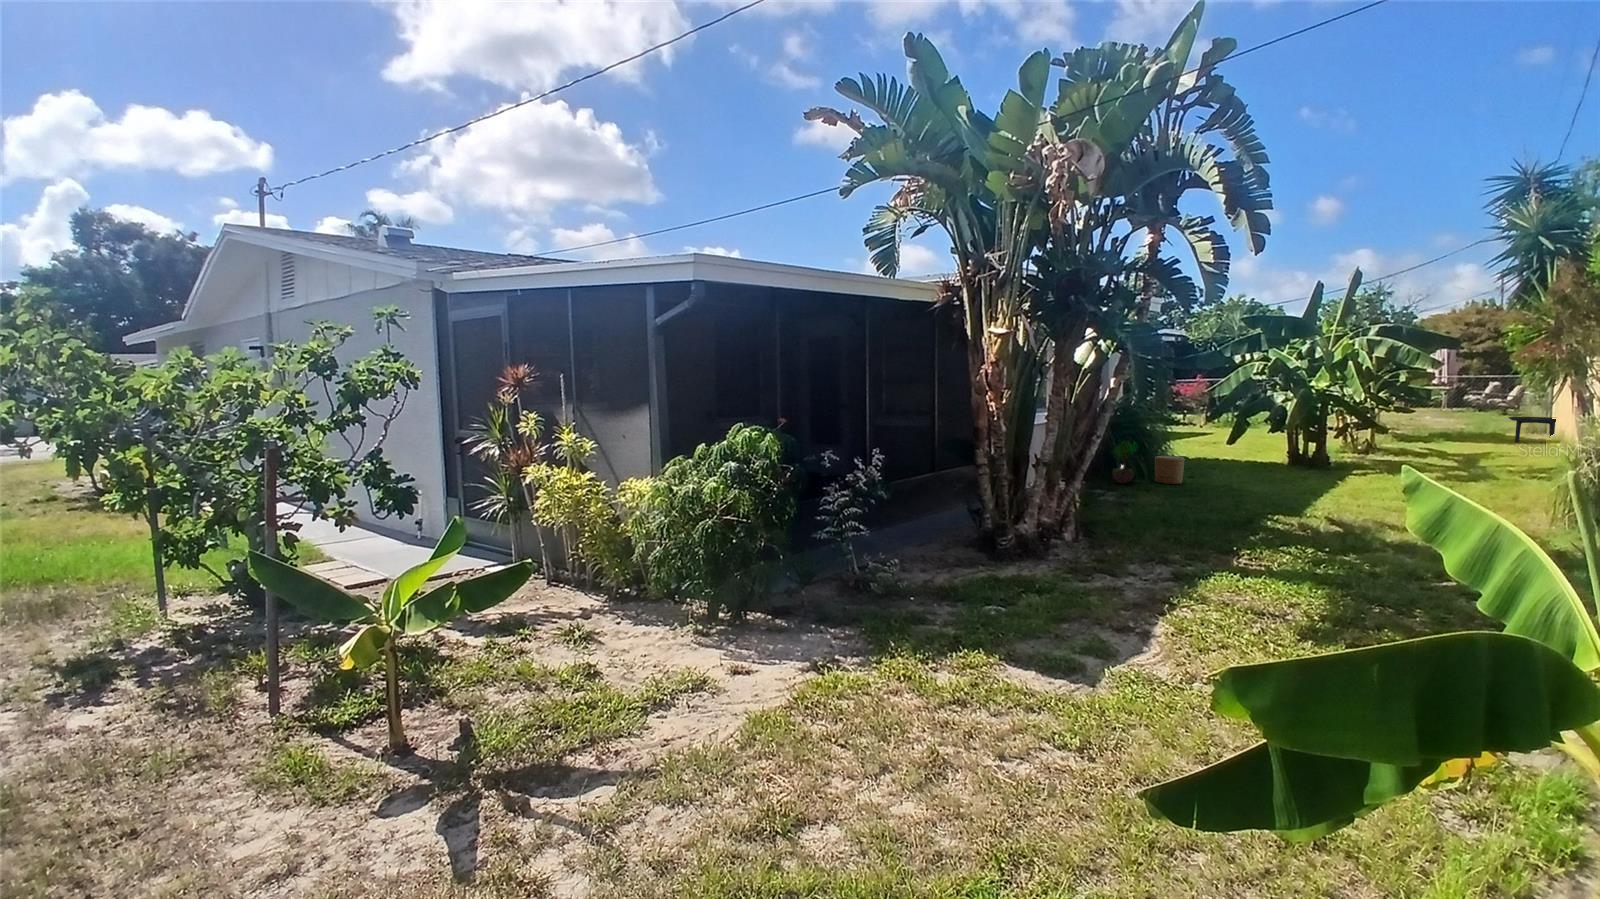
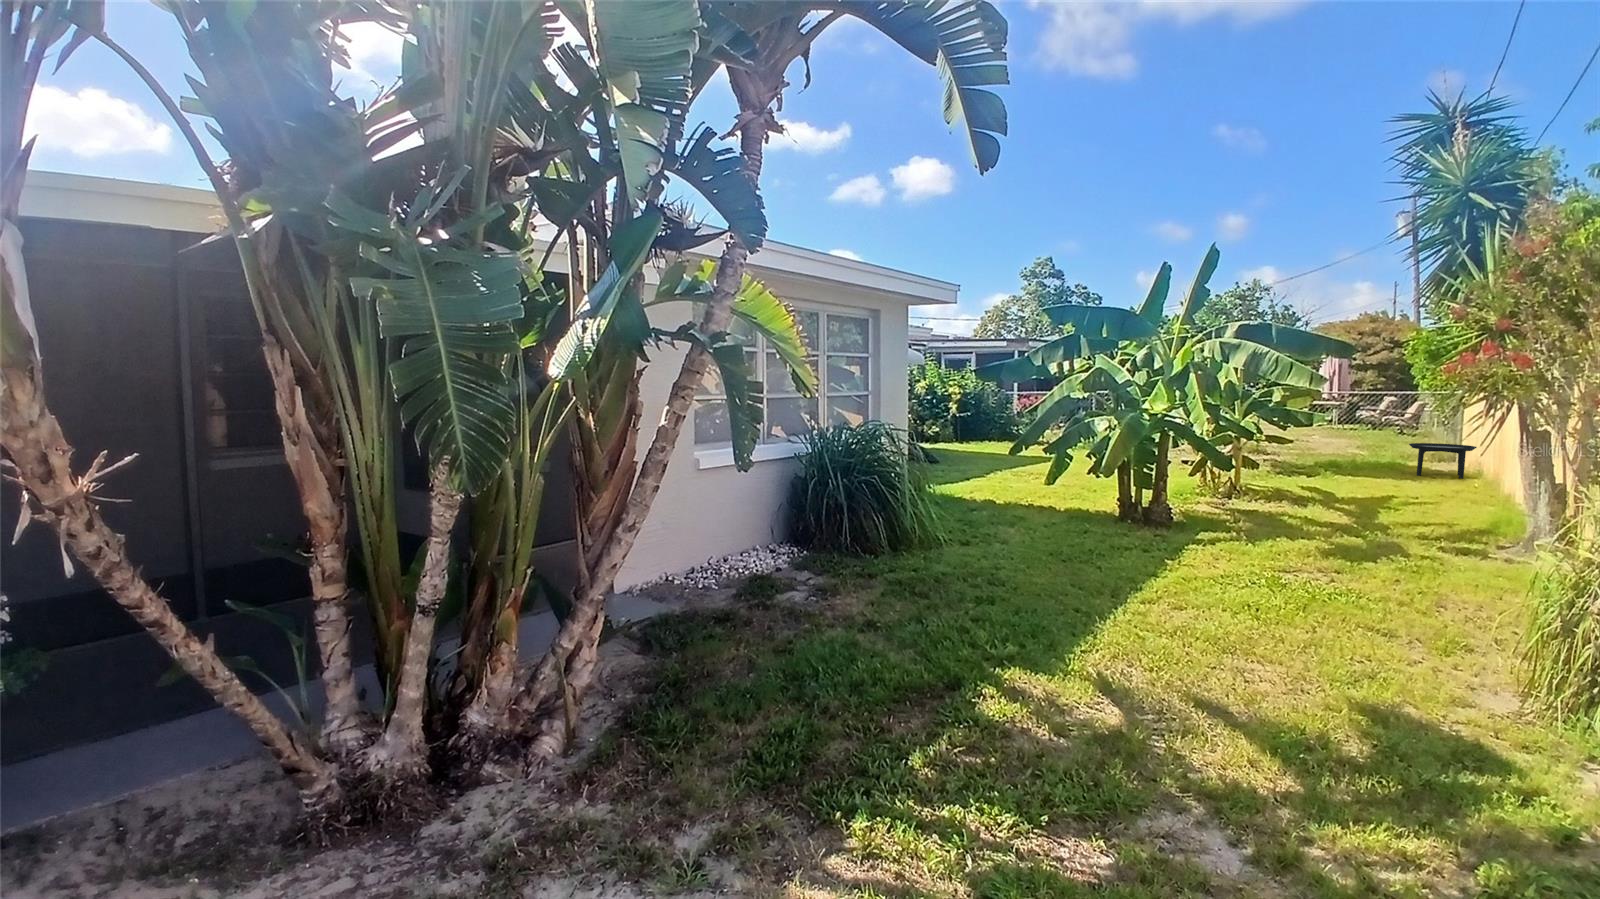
potted tree: present [1112,440,1136,484] -> none [820,488,863,560]
woven basket: present [1155,456,1185,484] -> none [895,515,937,562]

